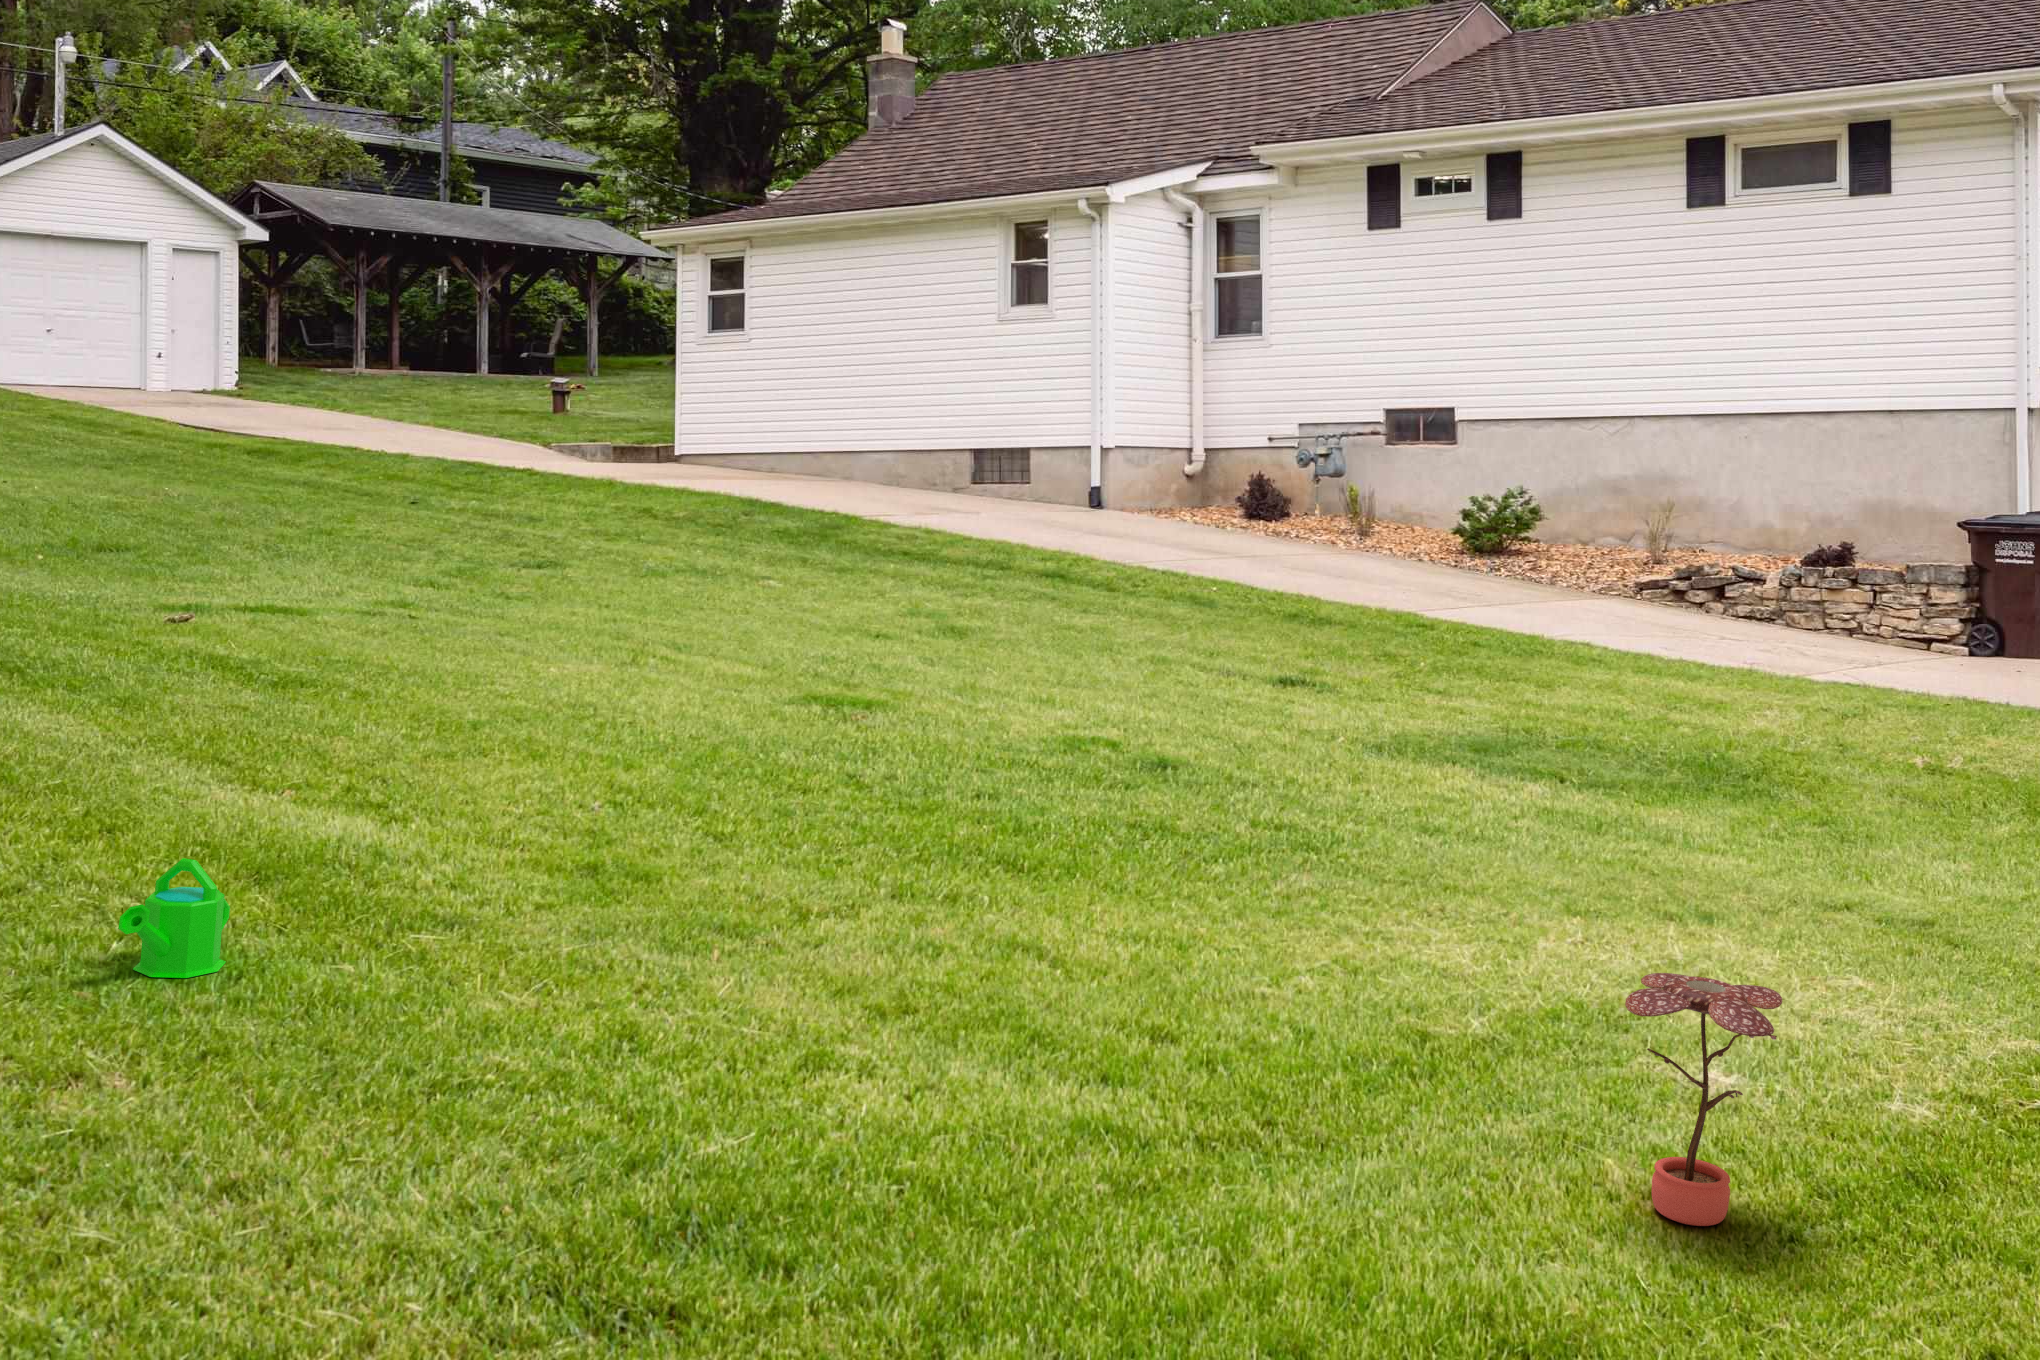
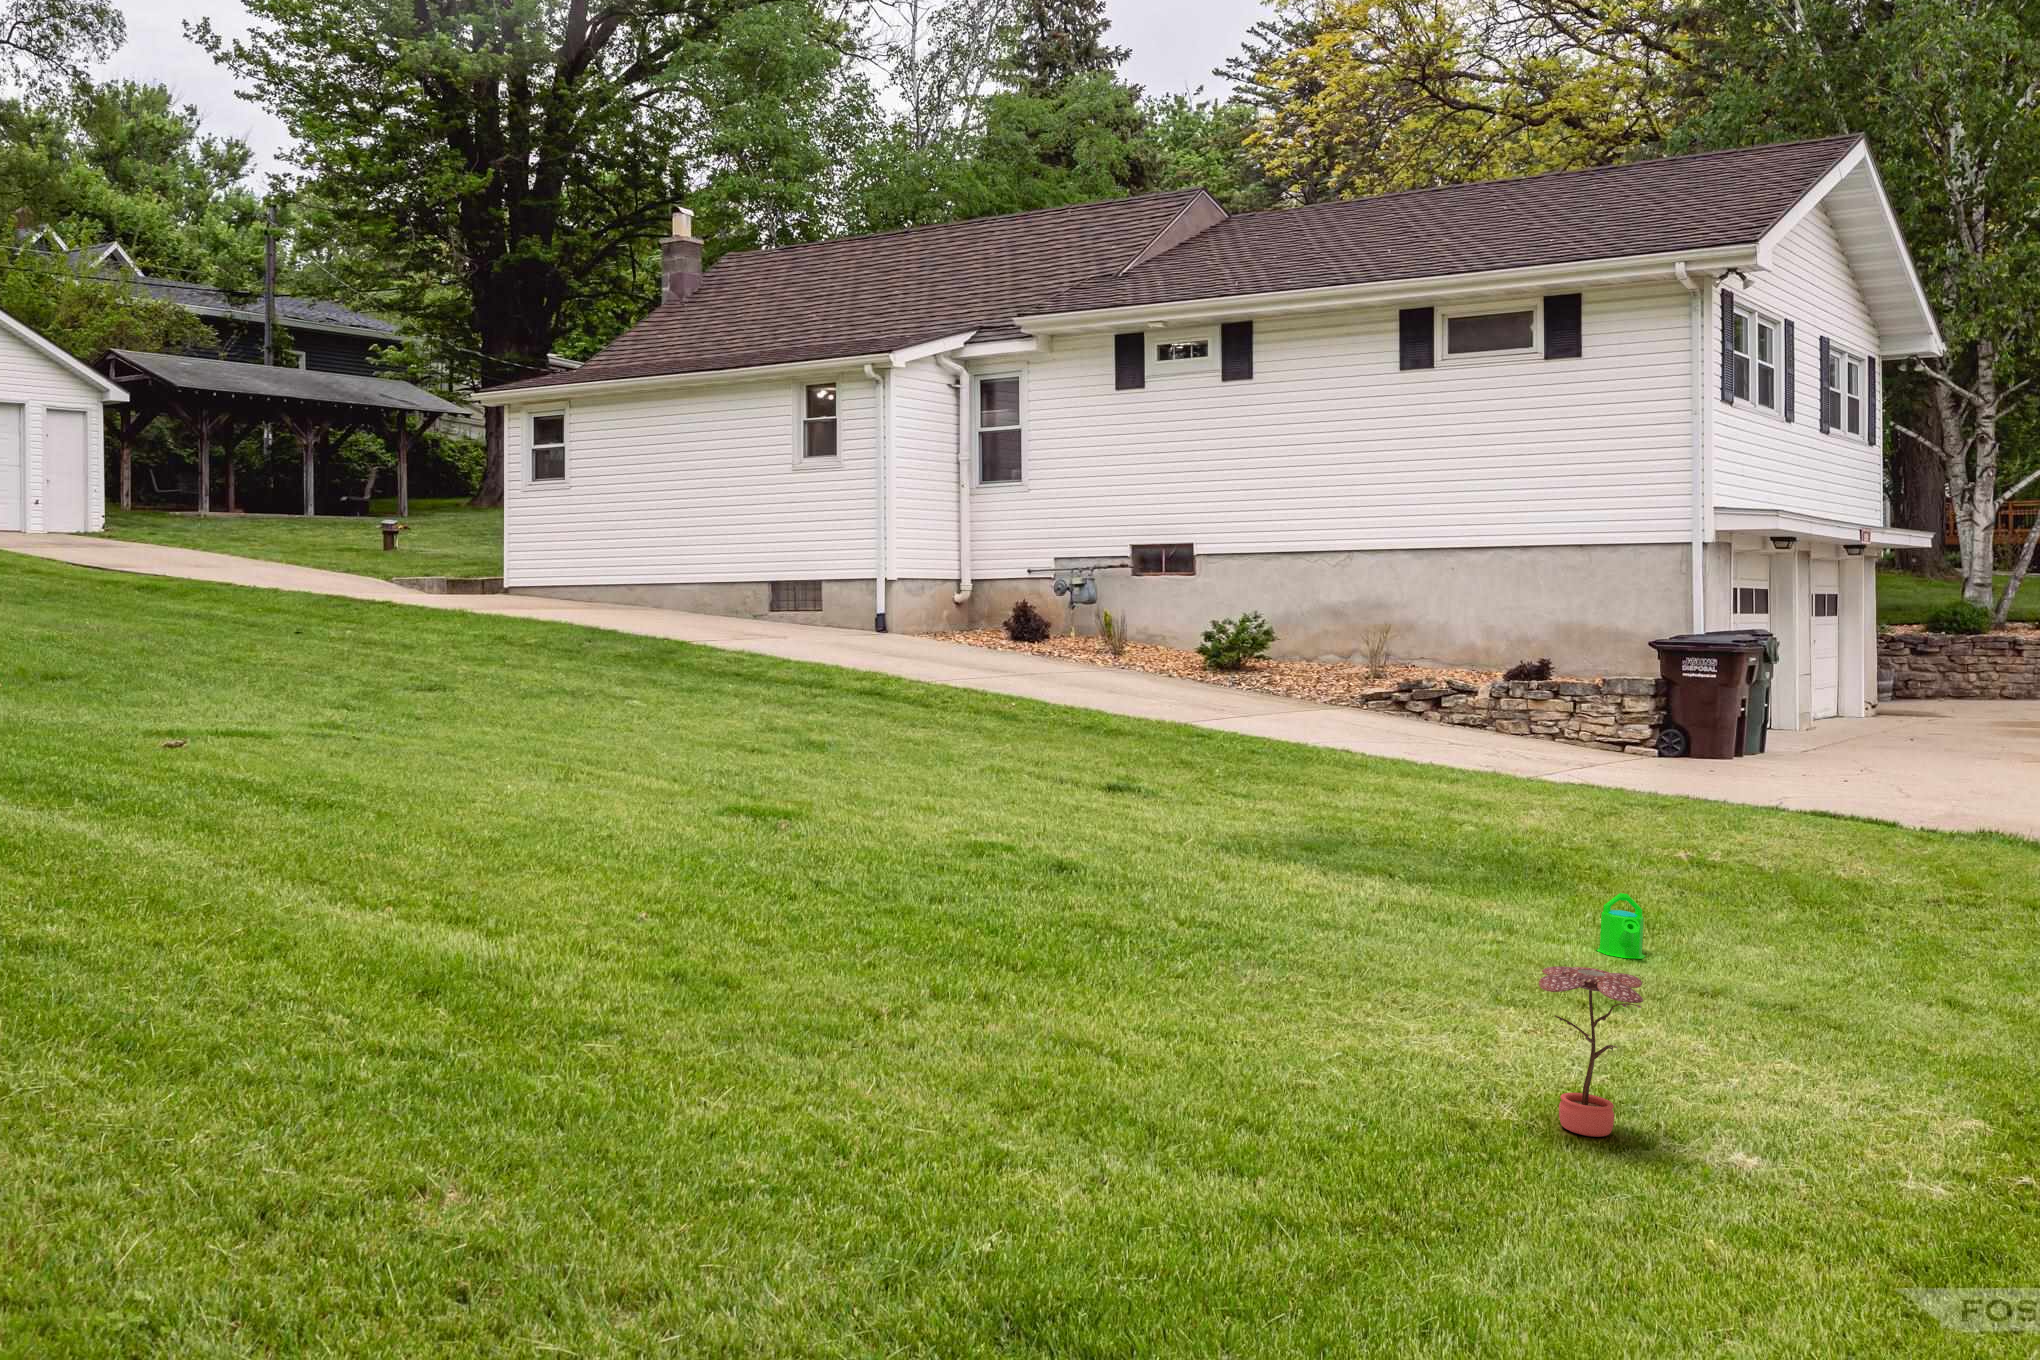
watering can: present [118,858,230,978] -> present [1596,893,1645,959]

